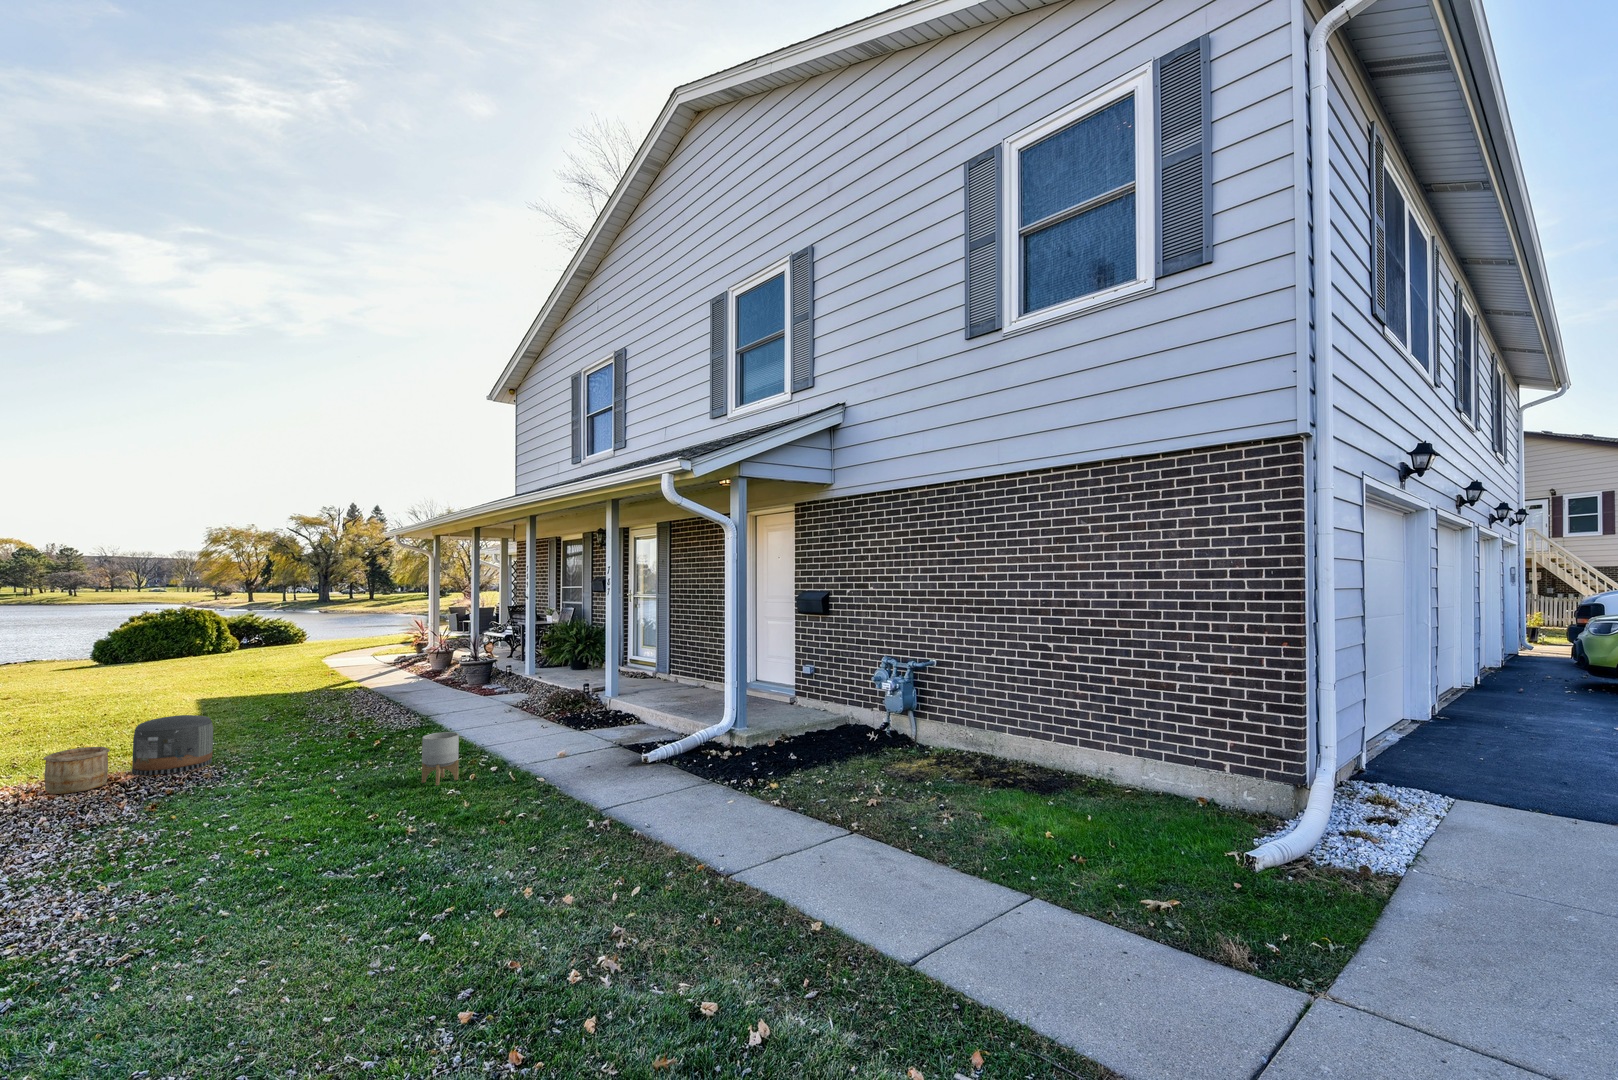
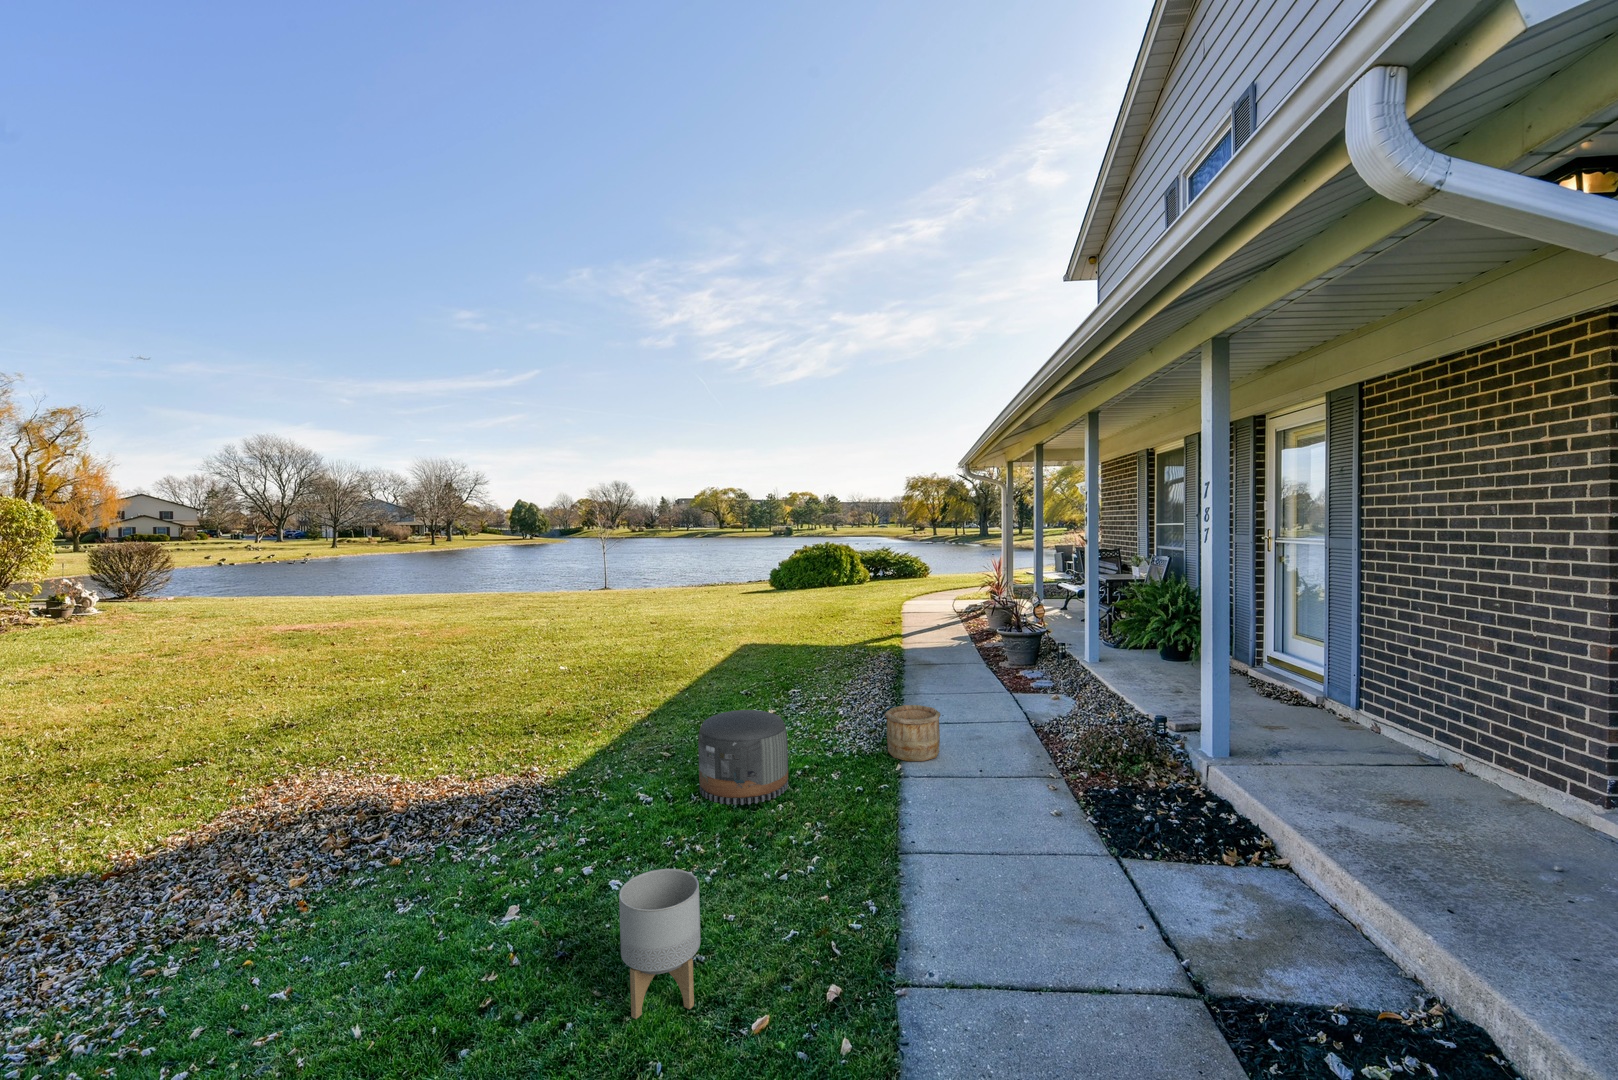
pouf: present [132,715,213,775] -> present [698,710,788,805]
wooden bucket: present [43,747,110,794] -> present [885,705,941,761]

